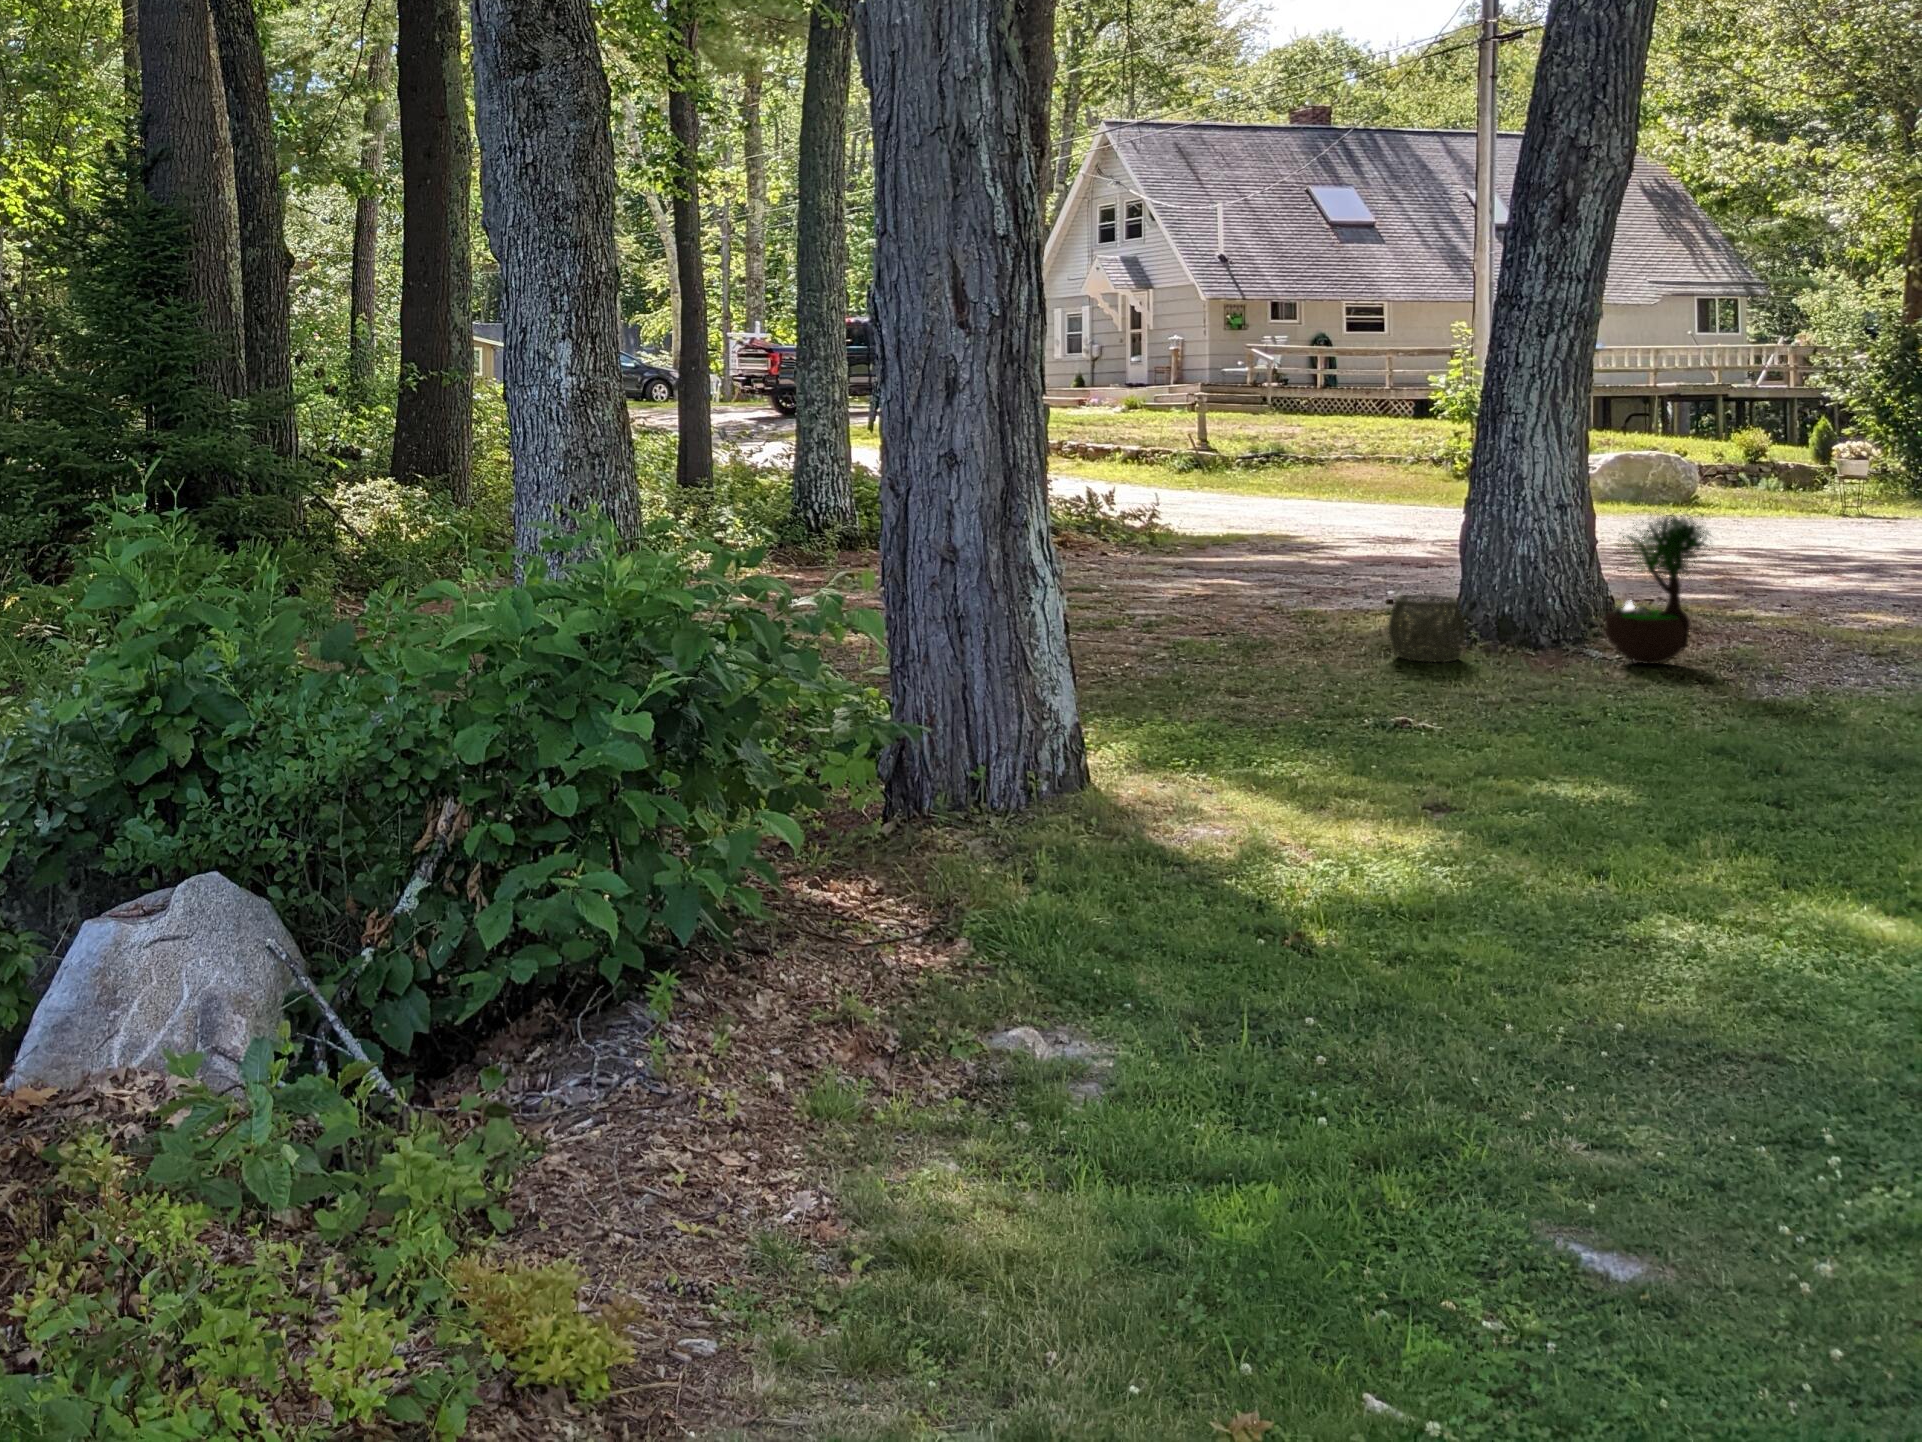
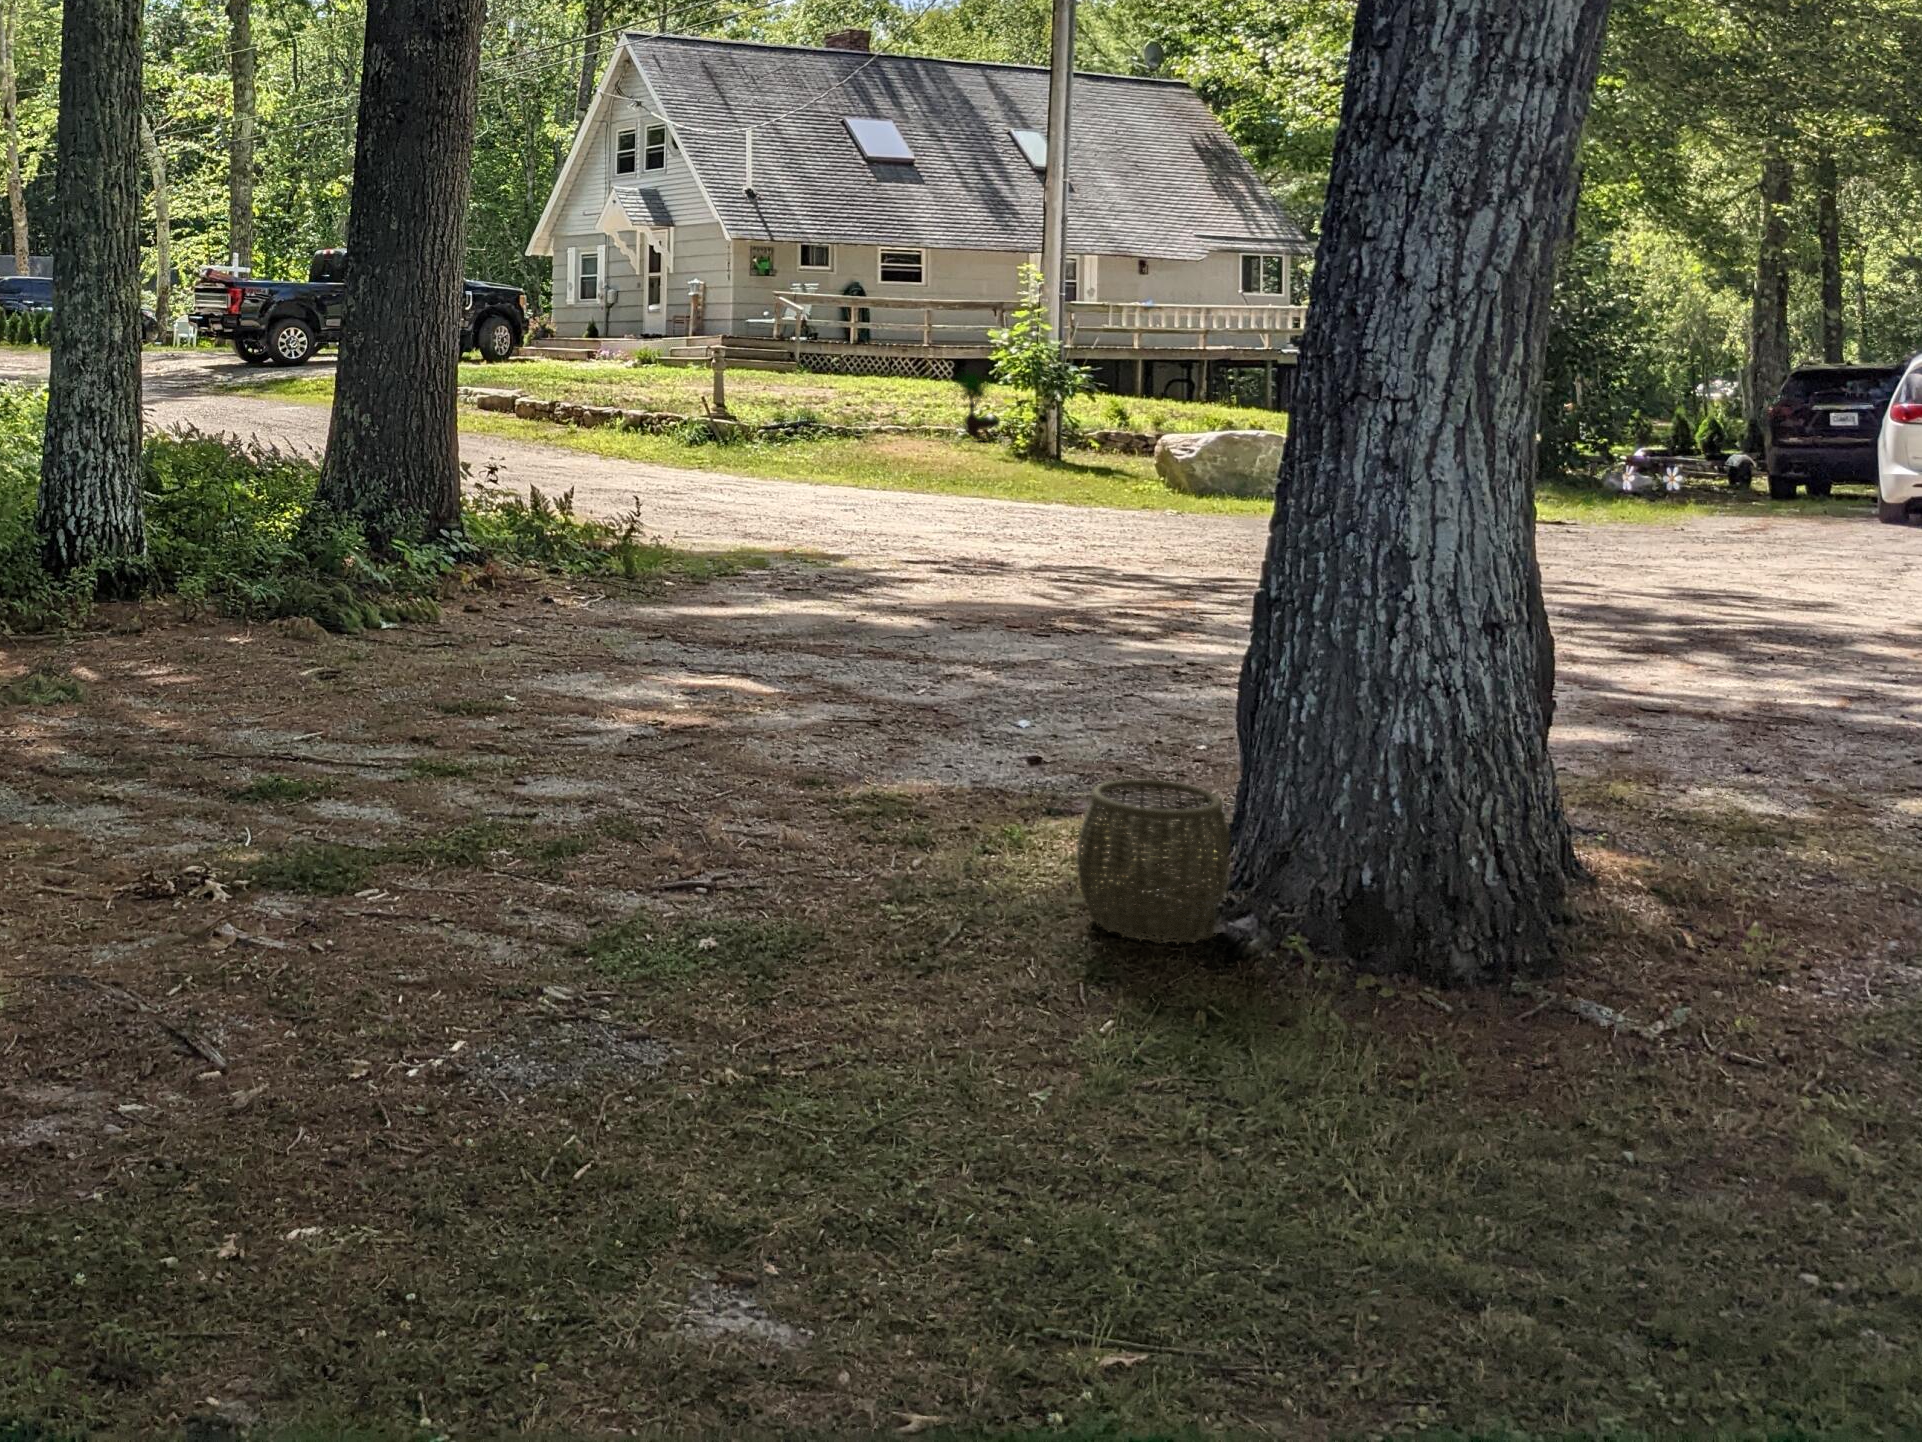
potted tree: present [1605,509,1711,664] -> present [955,370,1000,441]

